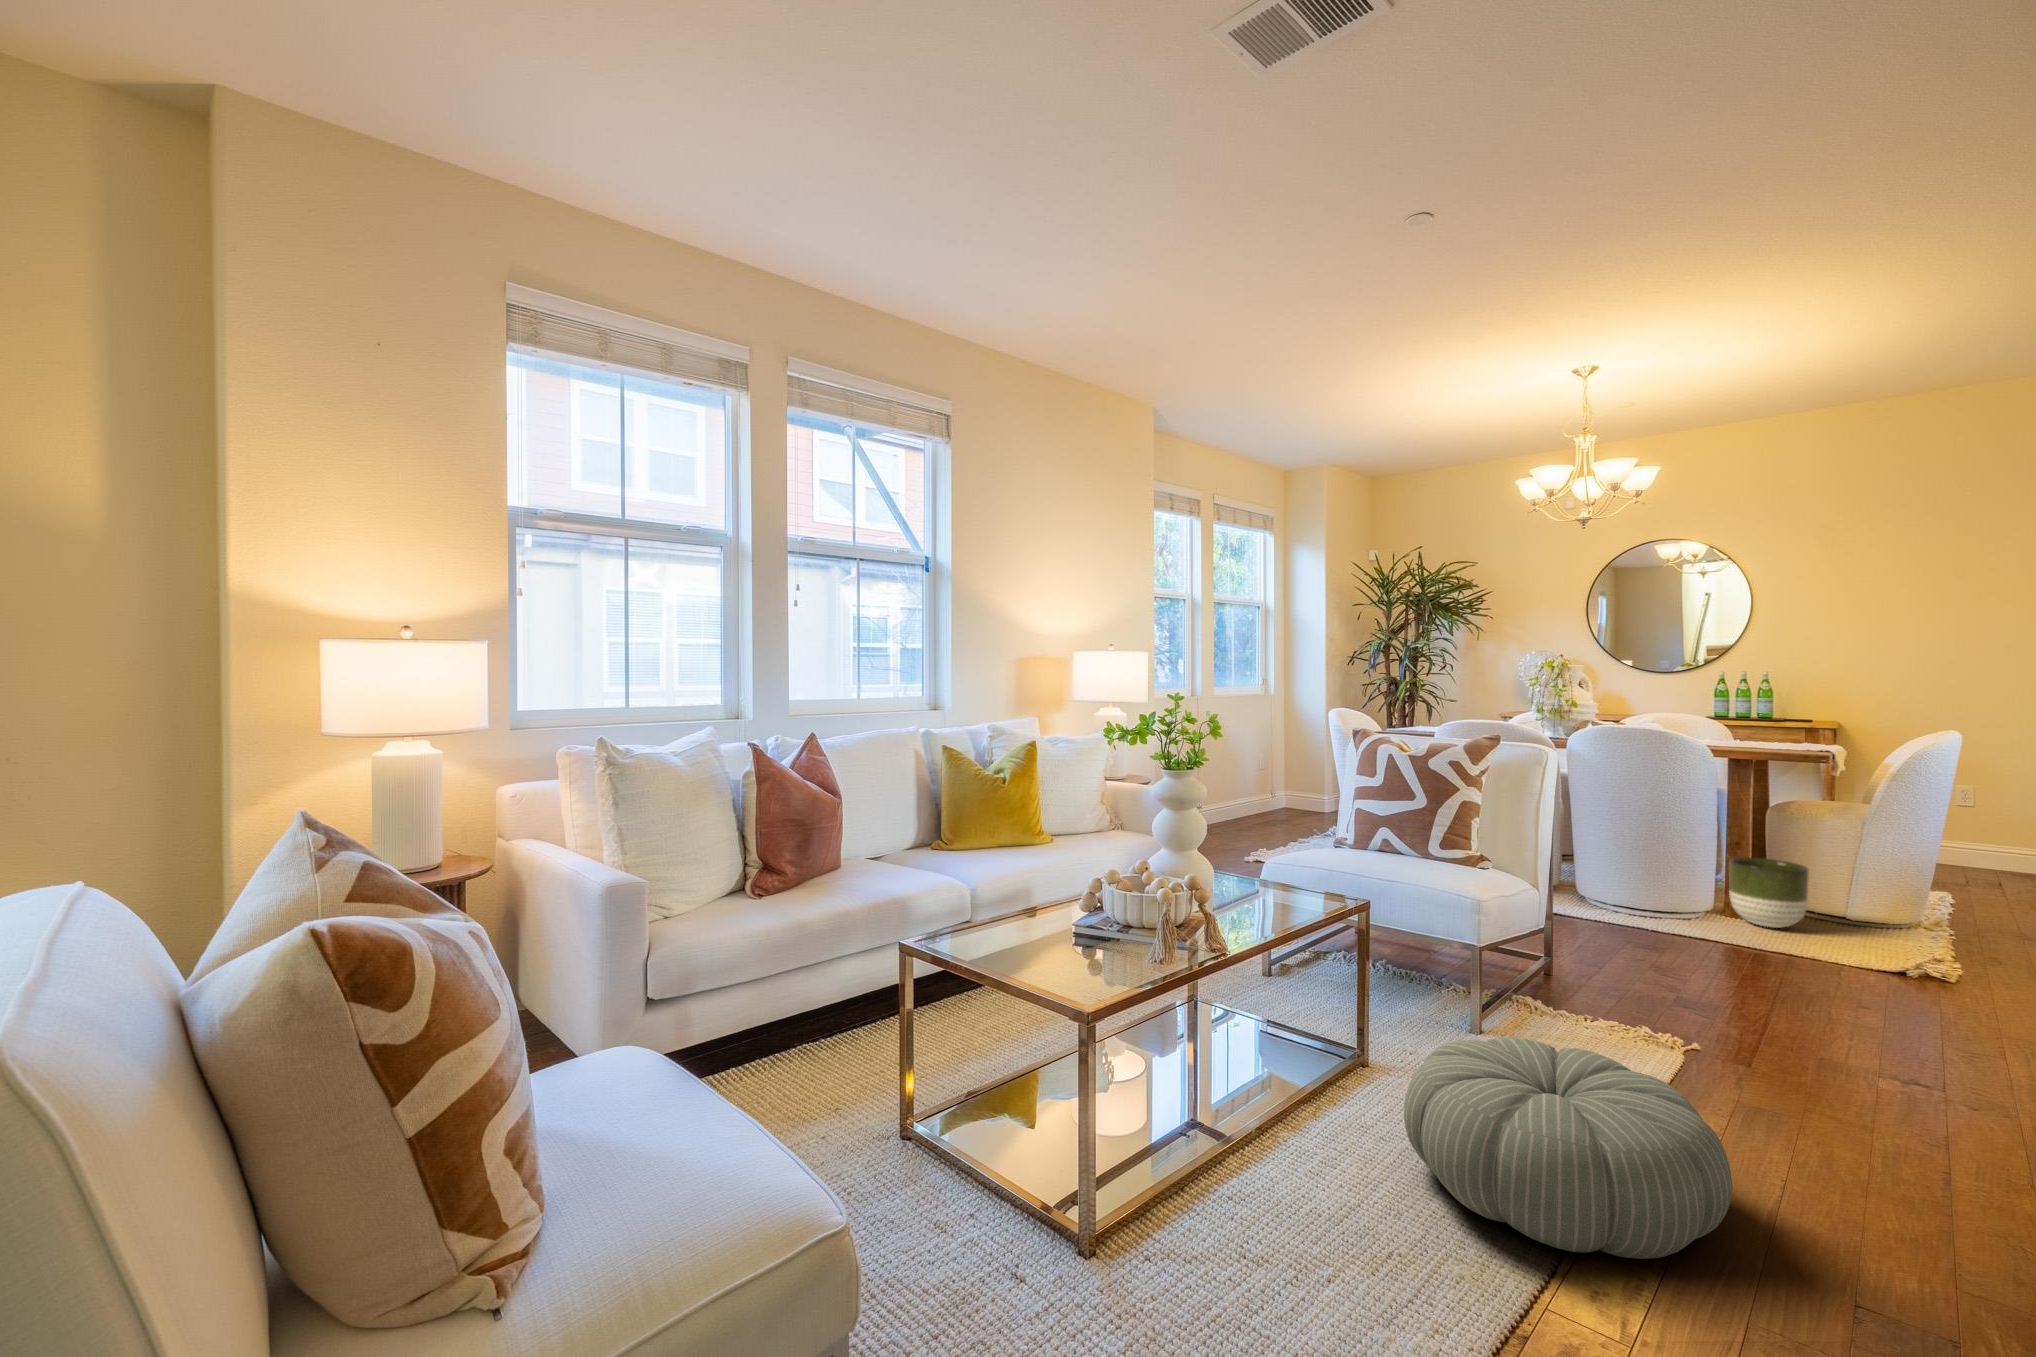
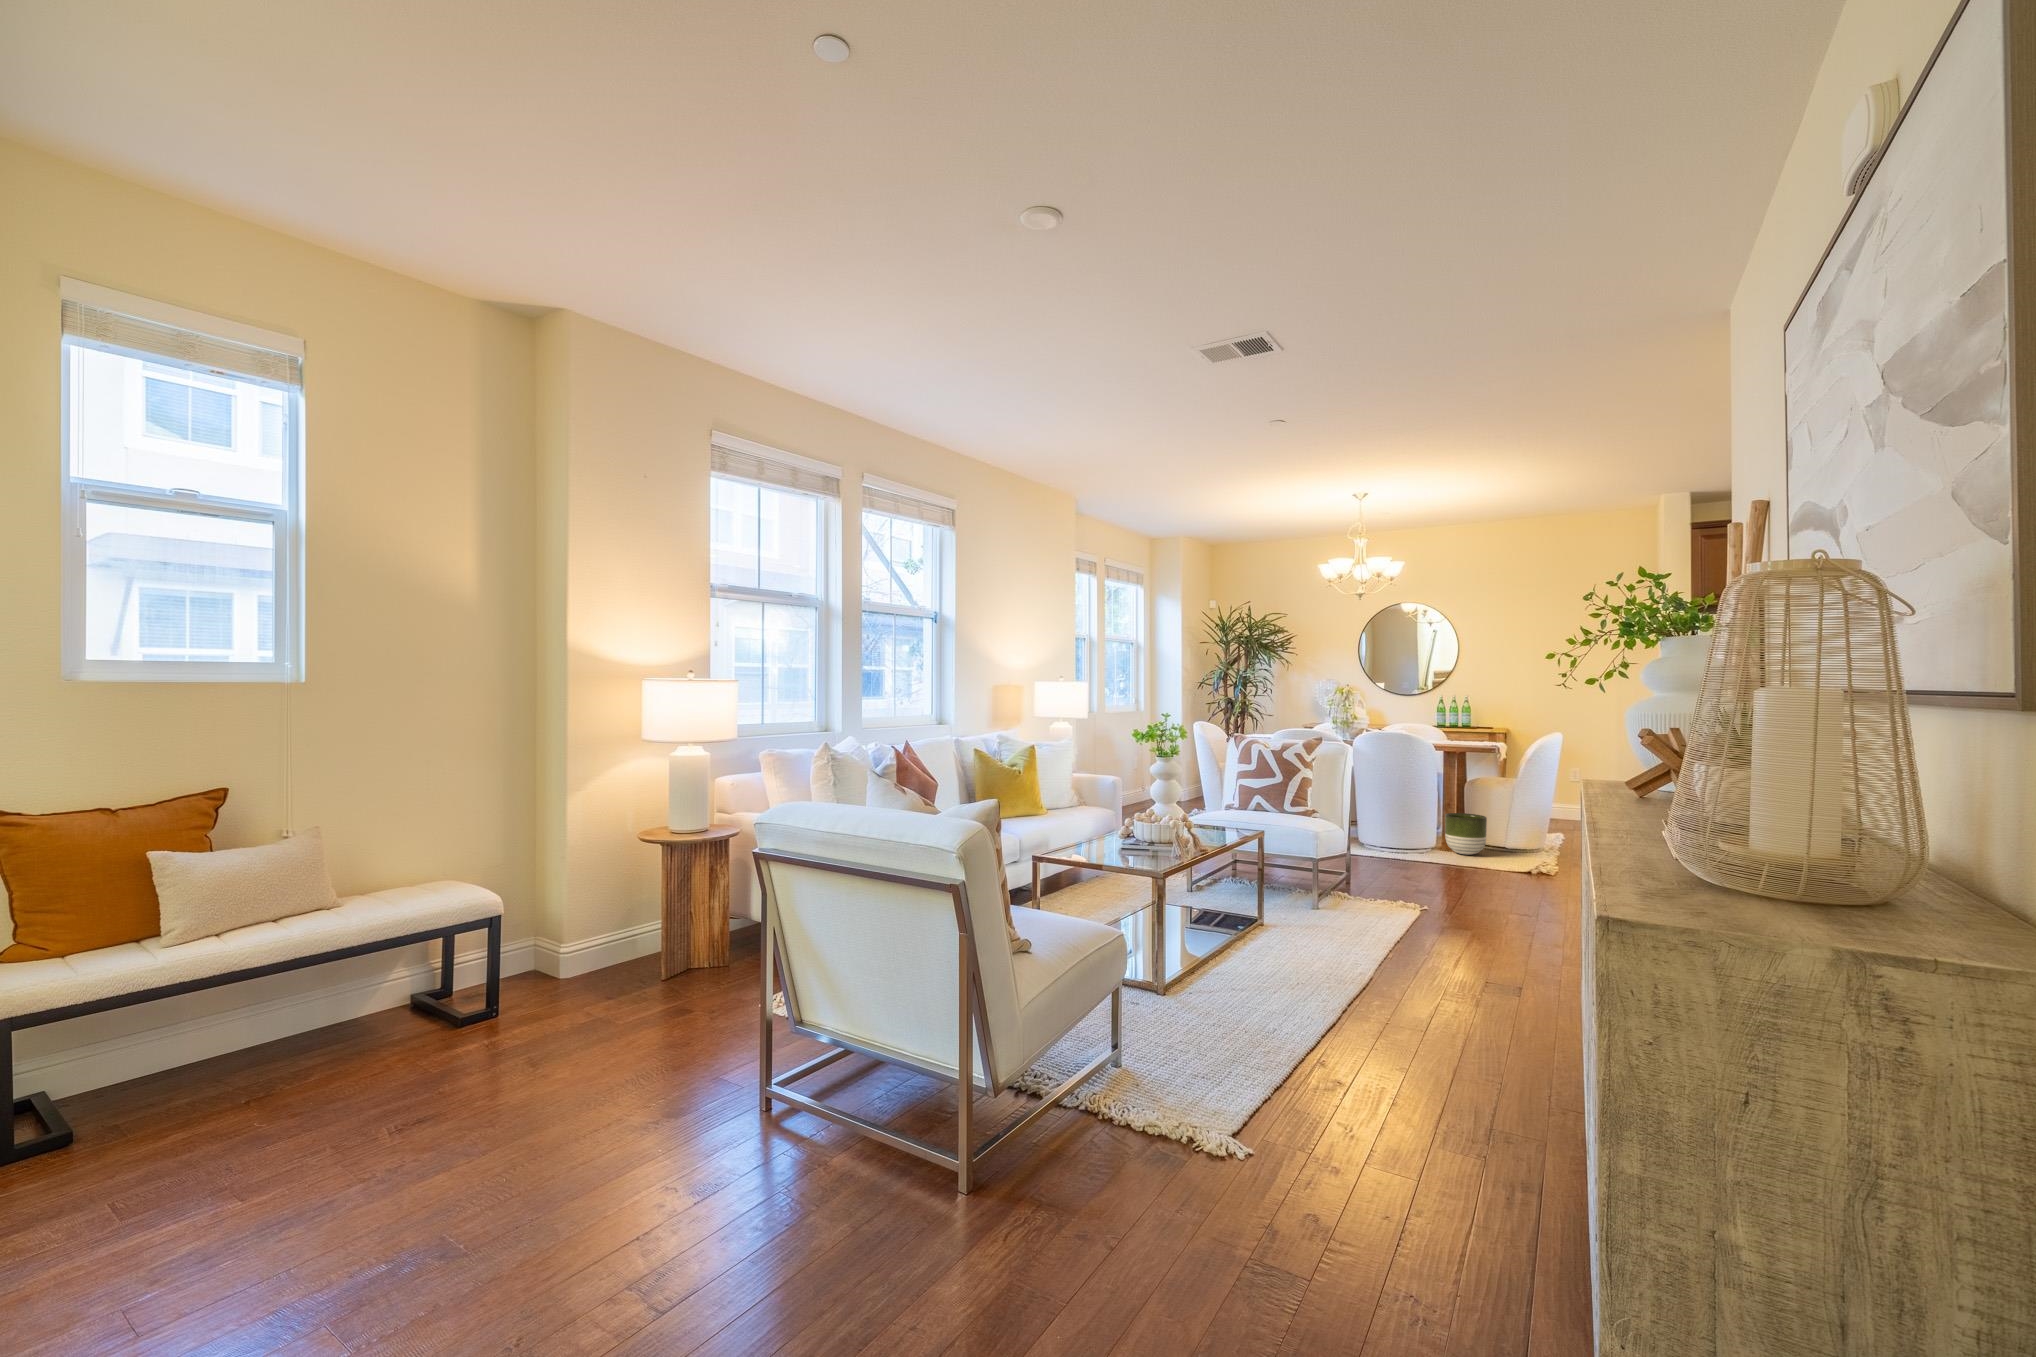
pouf: present [1404,1037,1732,1259] -> none [1296,894,1443,977]

